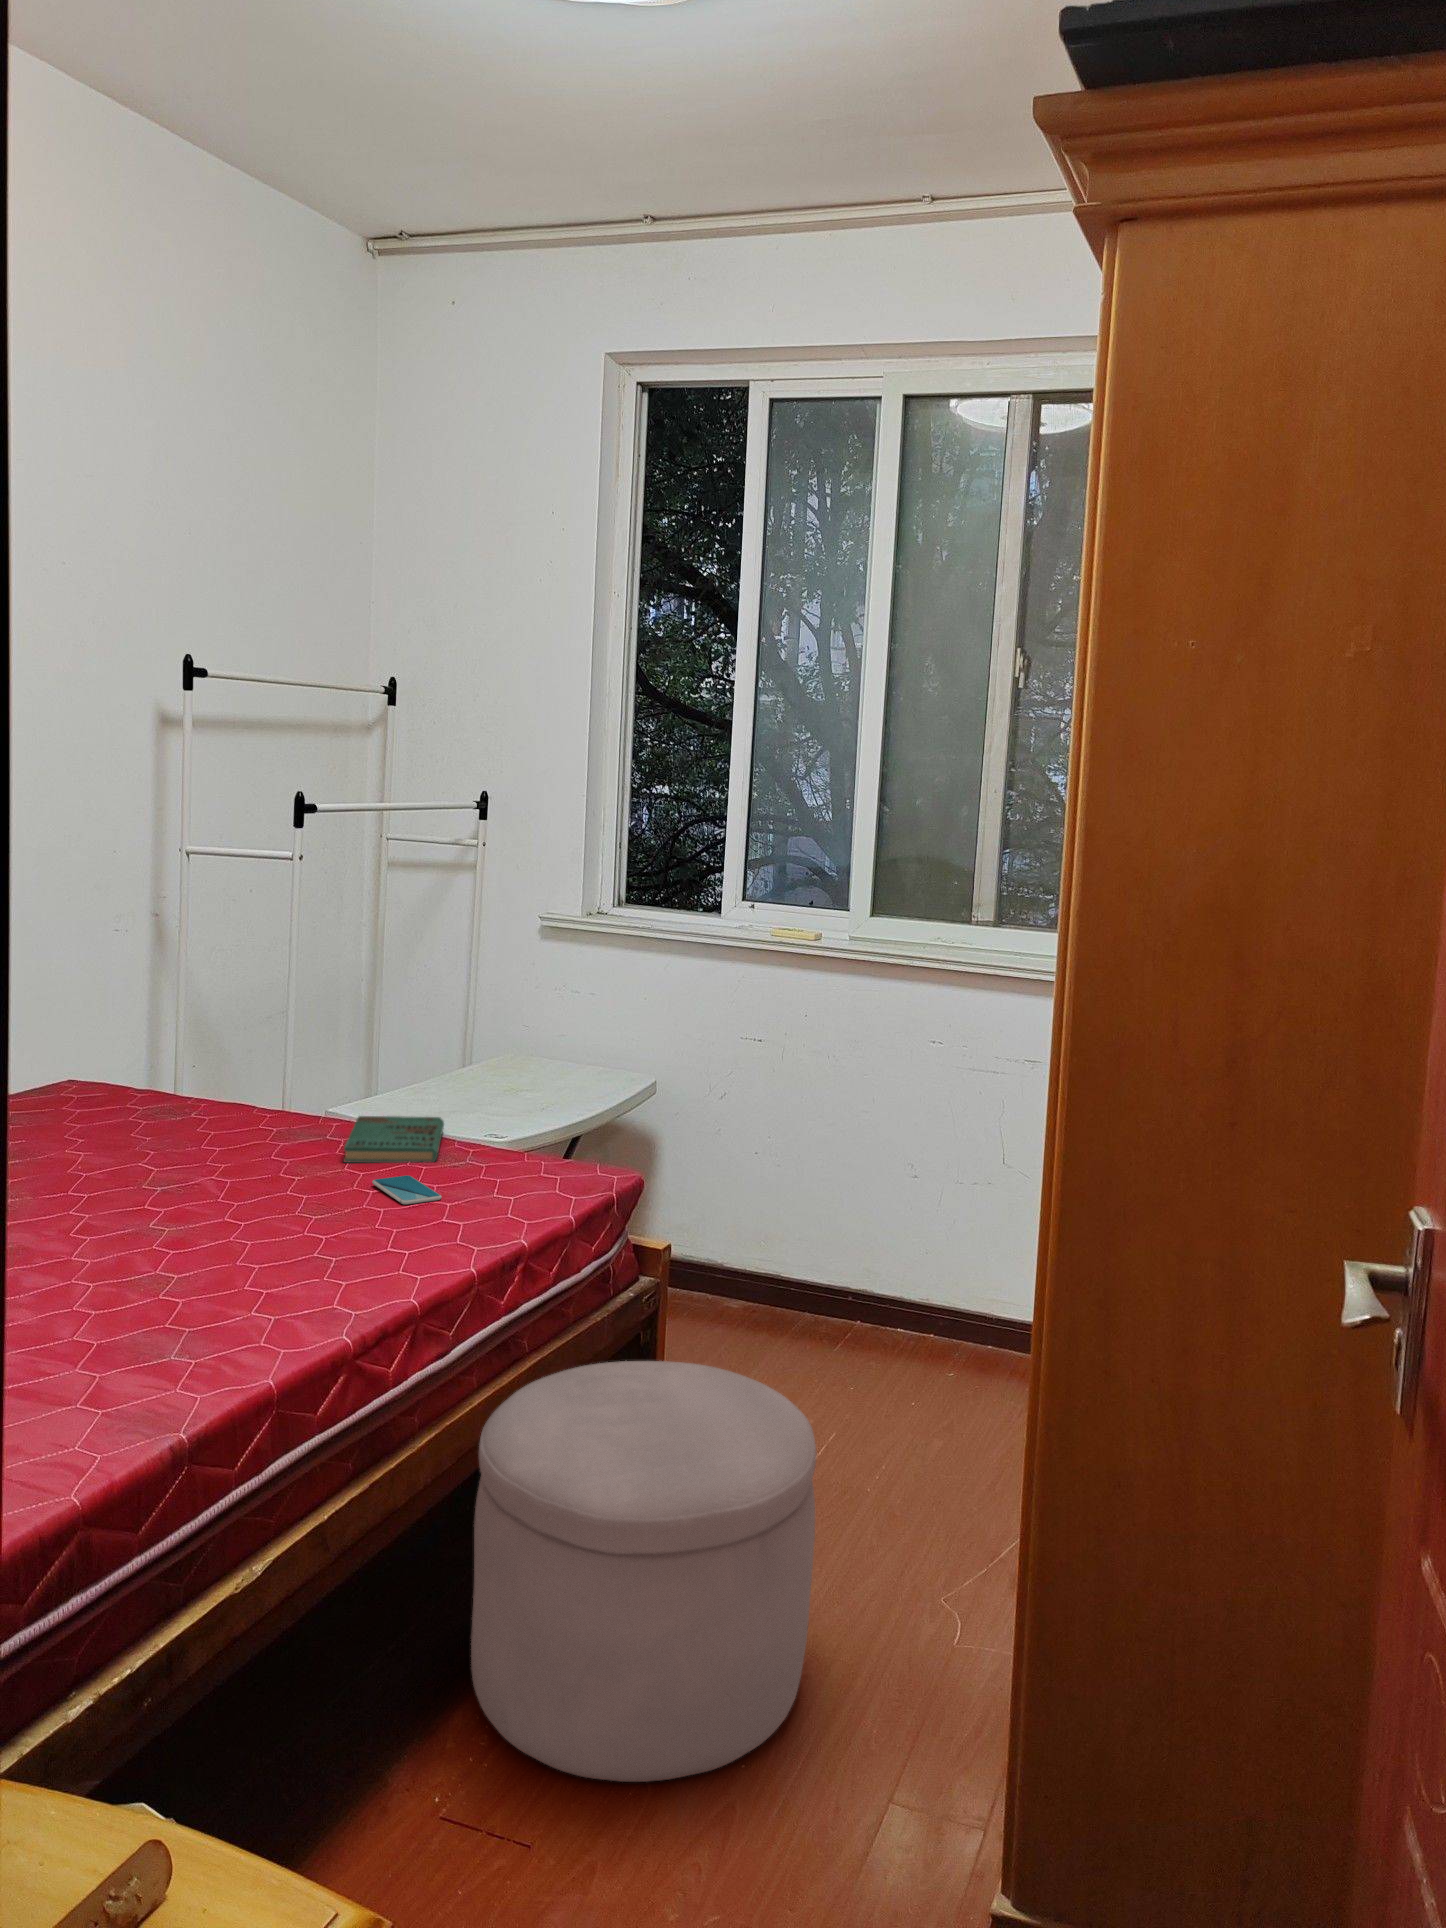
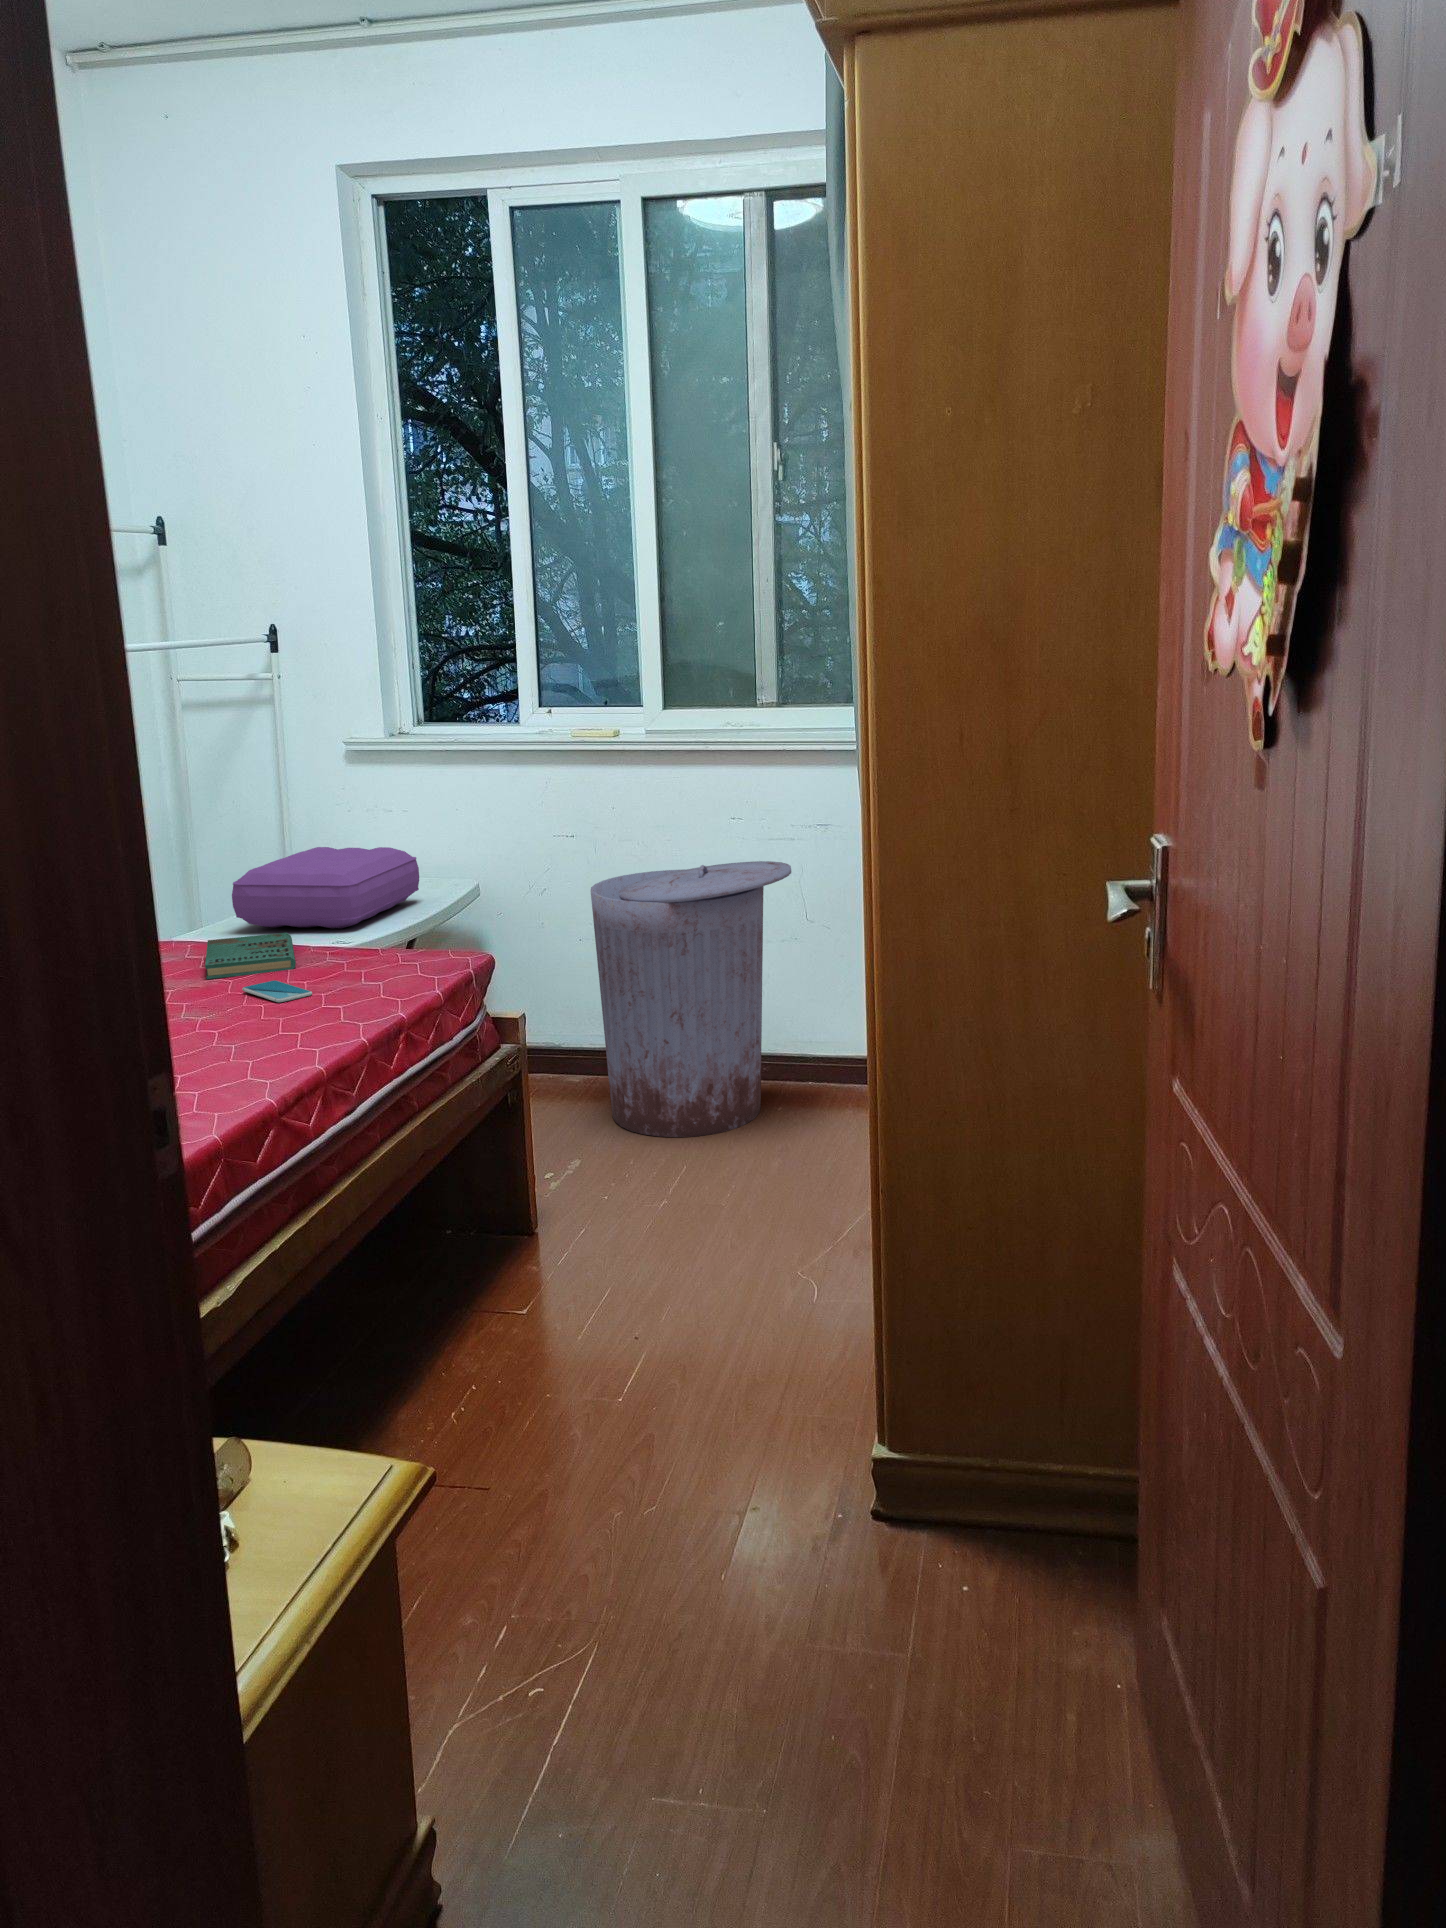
pillow: none [395,1024,593,1116] -> present [232,847,419,928]
trash can: none [764,1089,989,1397] -> present [591,861,791,1137]
ottoman: present [471,1361,817,1782] -> none [393,1101,690,1426]

